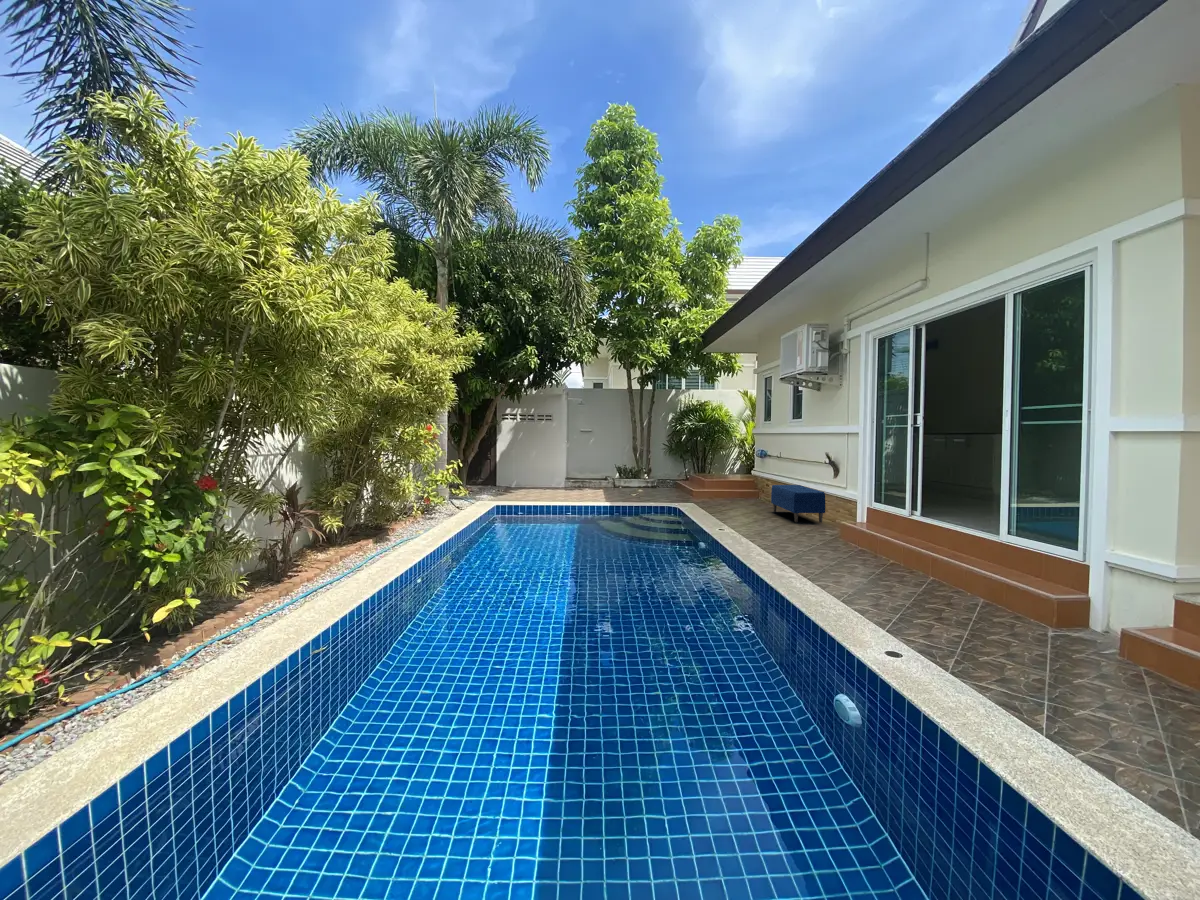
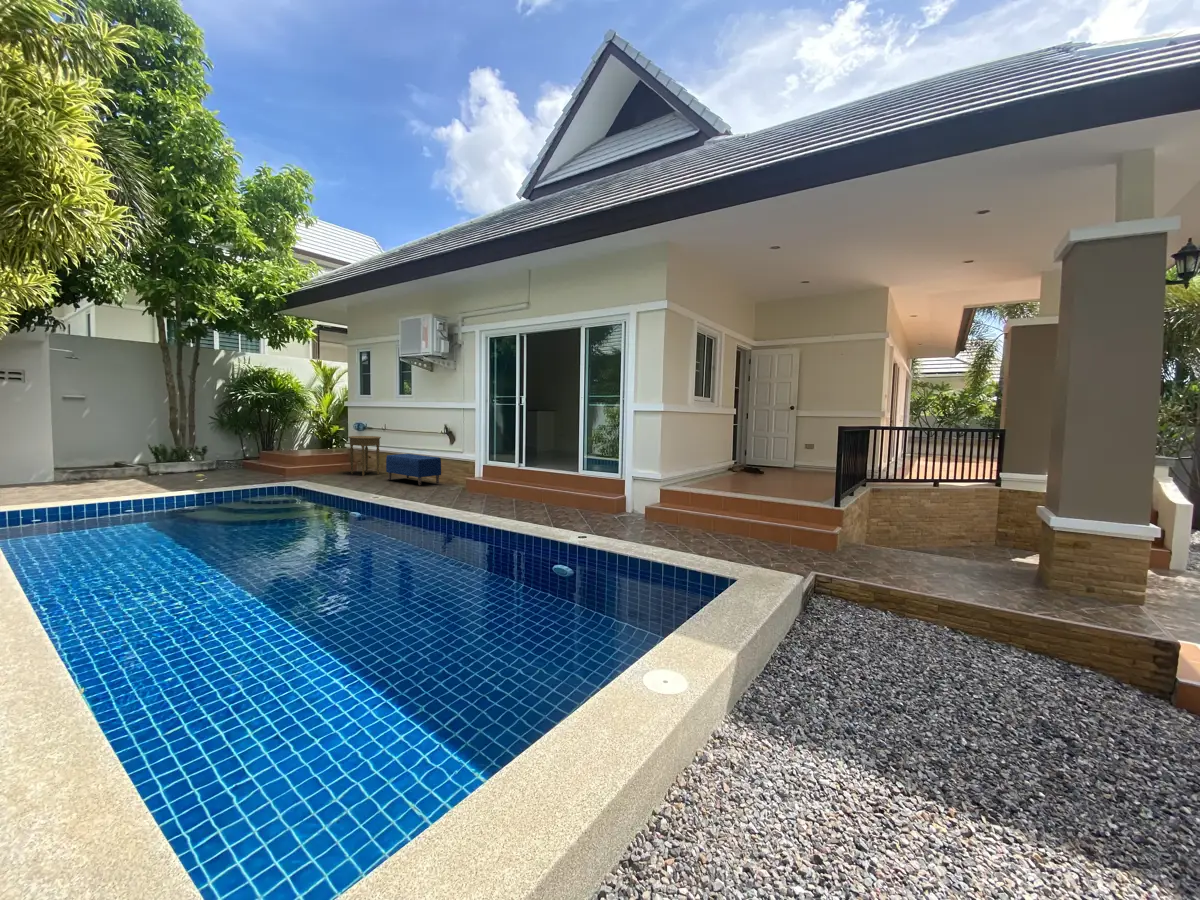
side table: none [747,463,779,505] -> present [348,436,381,476]

